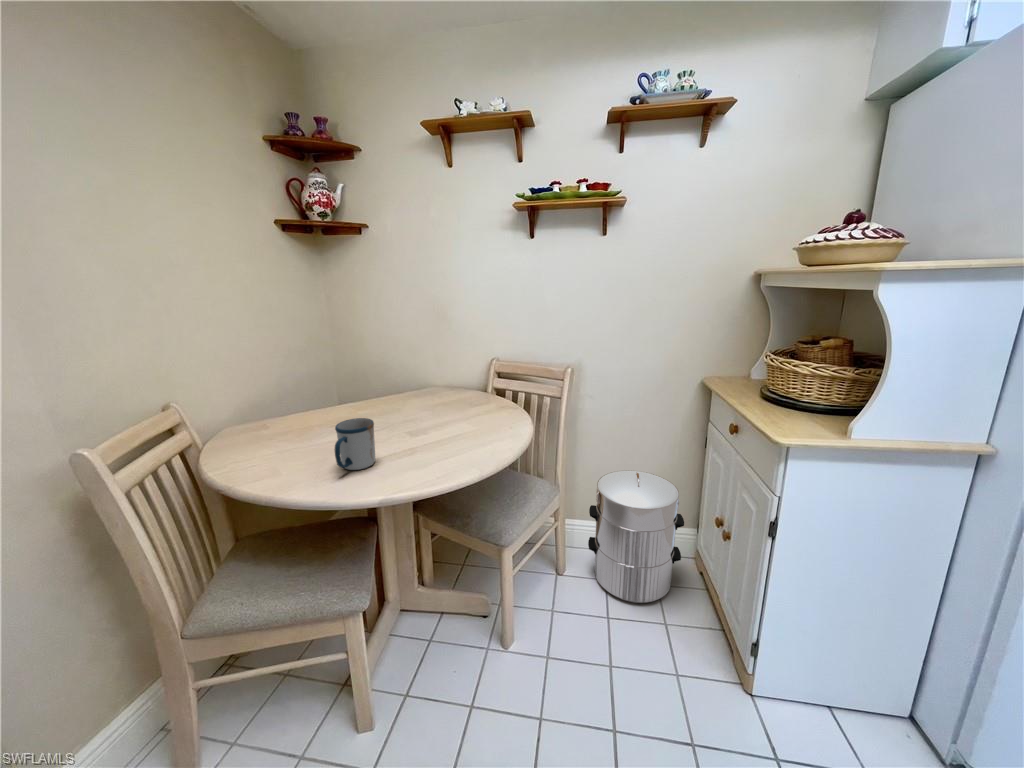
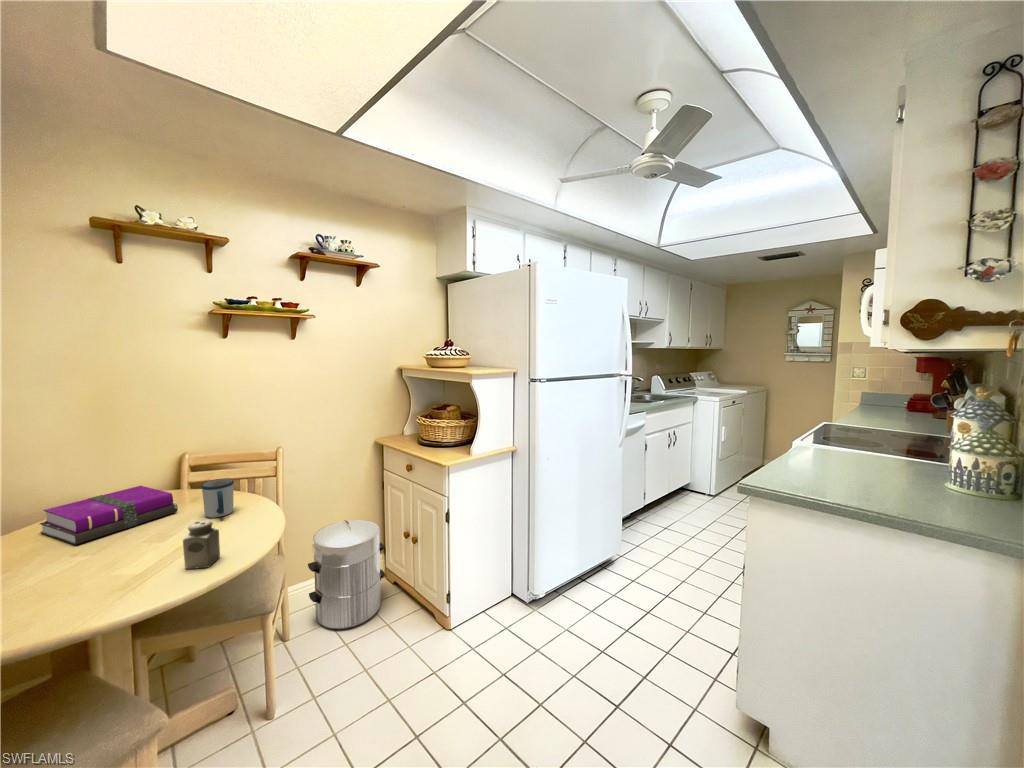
notebook: none [385,381,461,419] -> present [40,486,178,545]
mug: present [334,418,376,470] -> present [201,478,234,518]
salt shaker: none [397,426,431,478] -> present [183,520,220,569]

